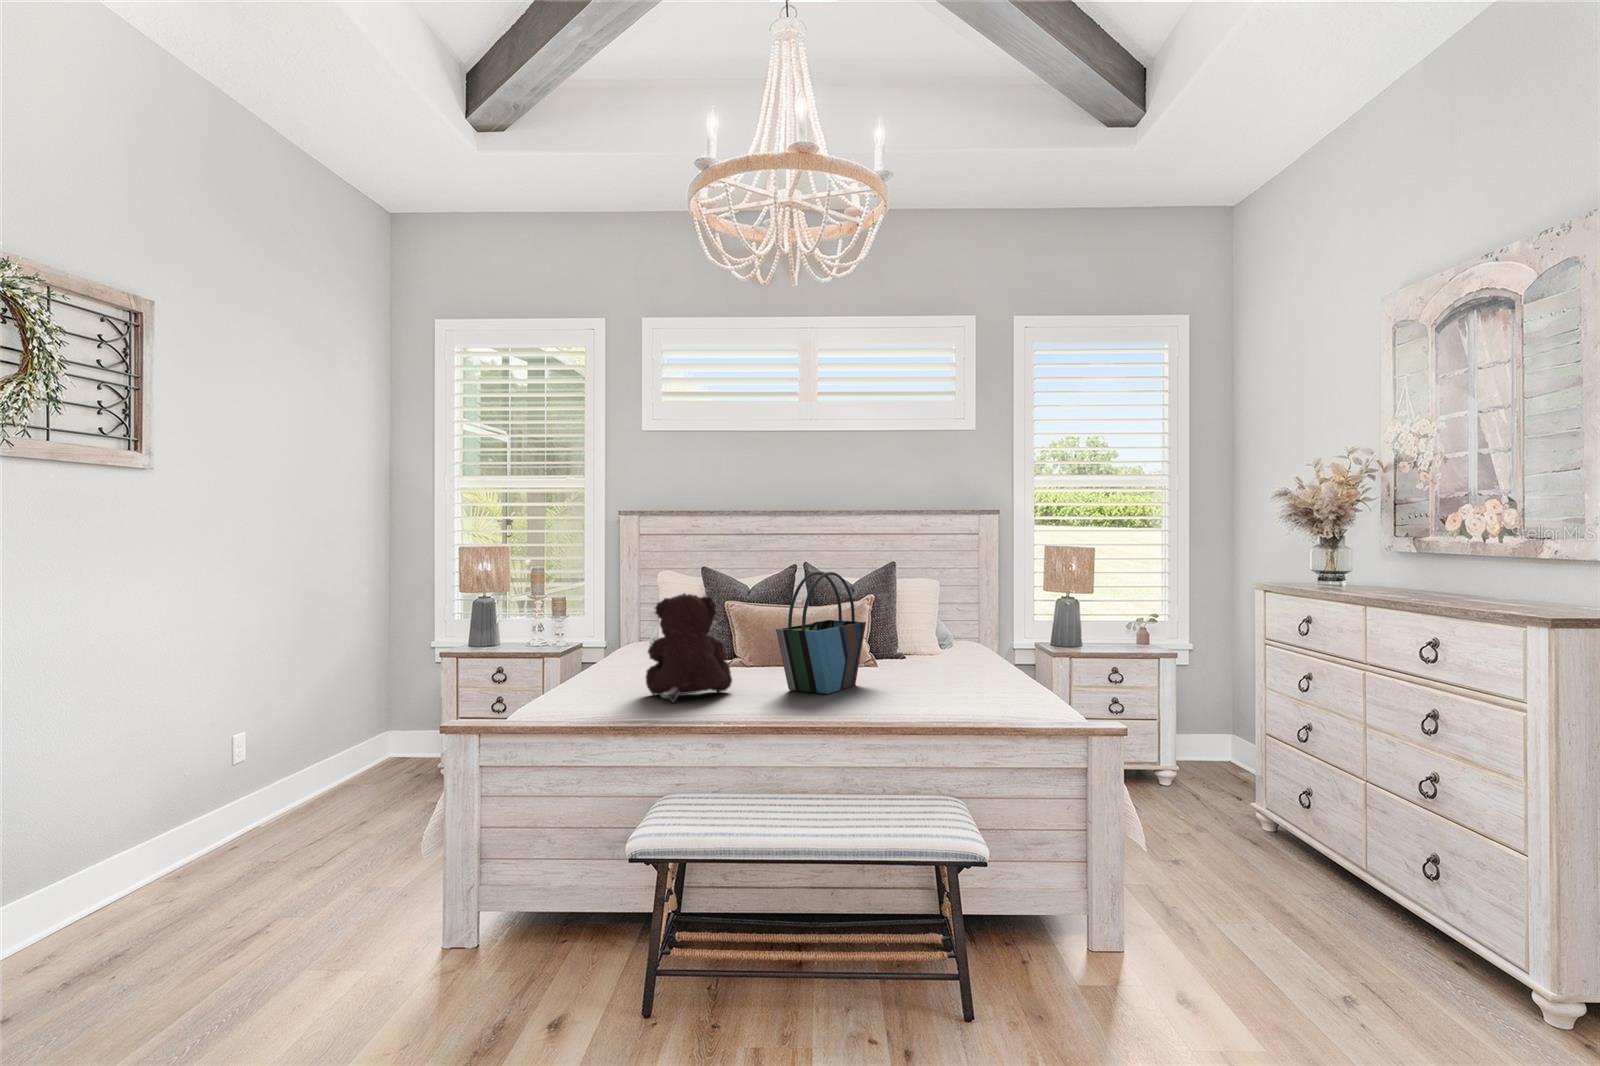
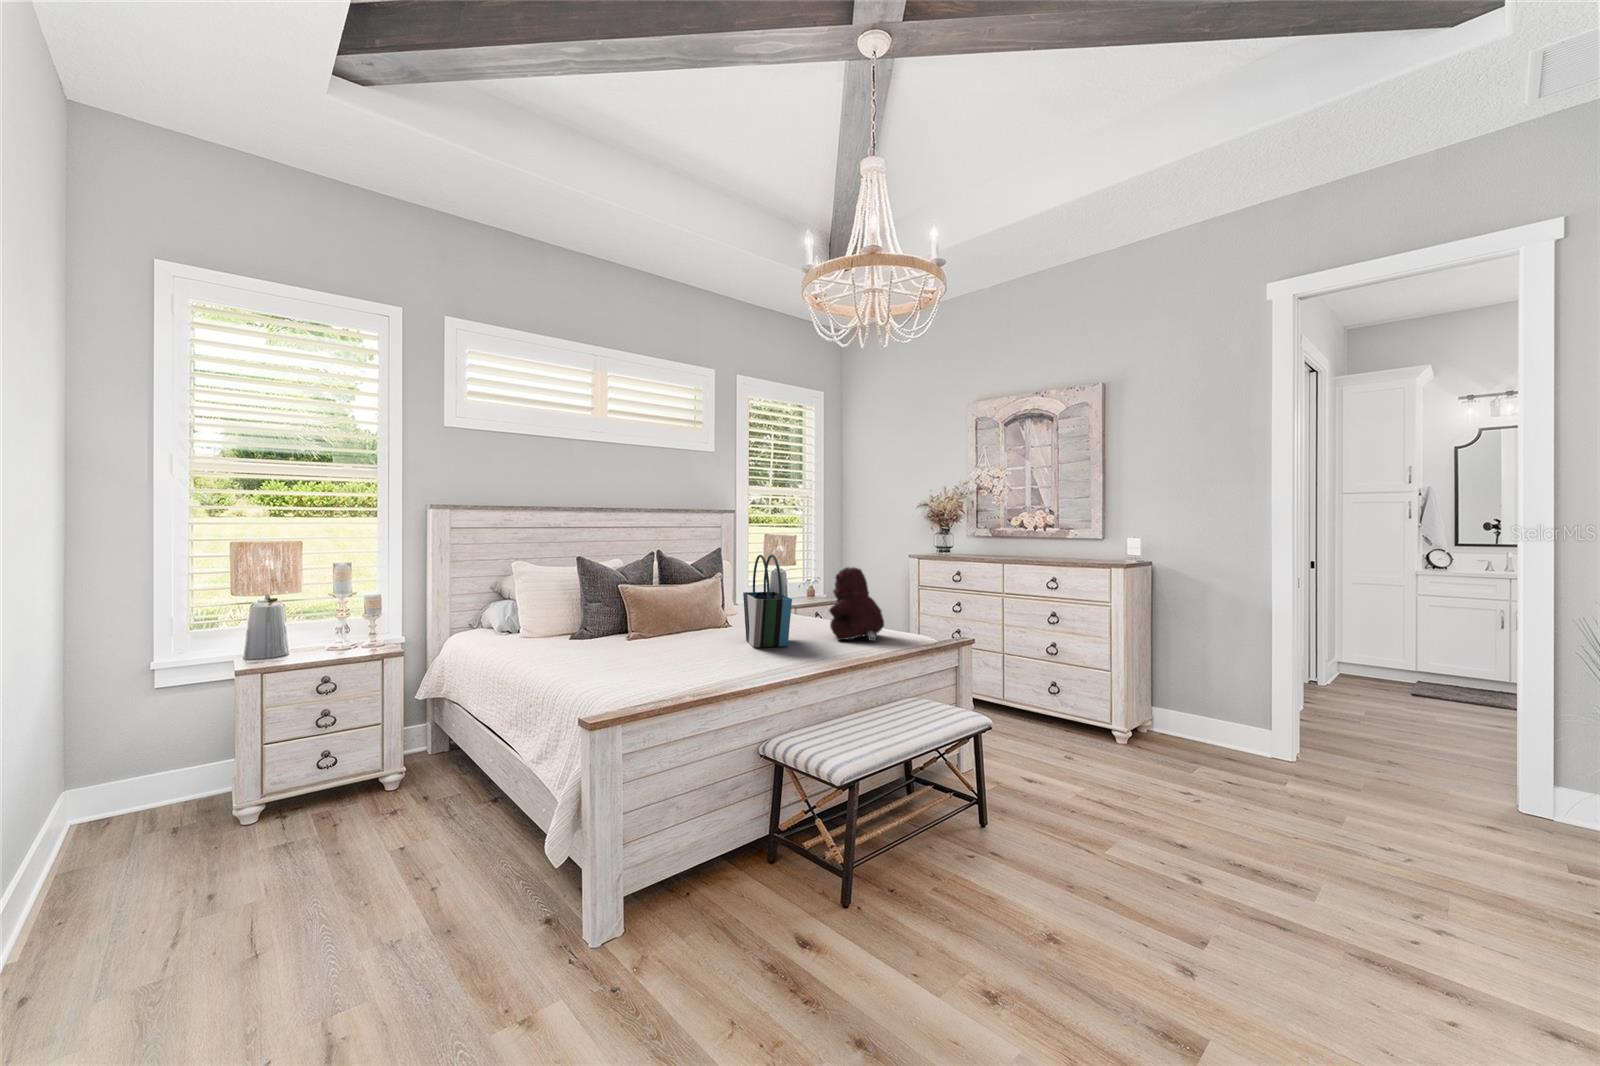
teddy bear: present [646,593,732,702] -> present [829,567,884,642]

